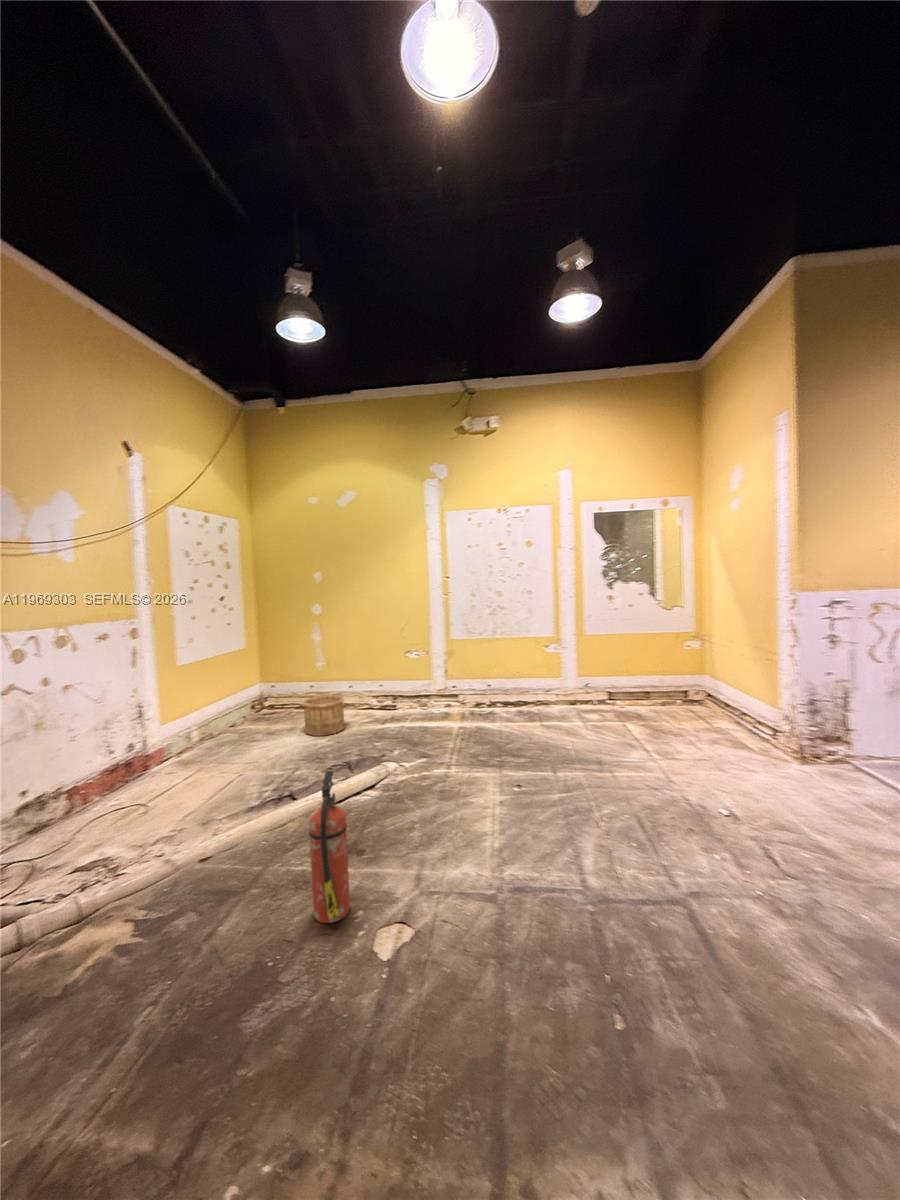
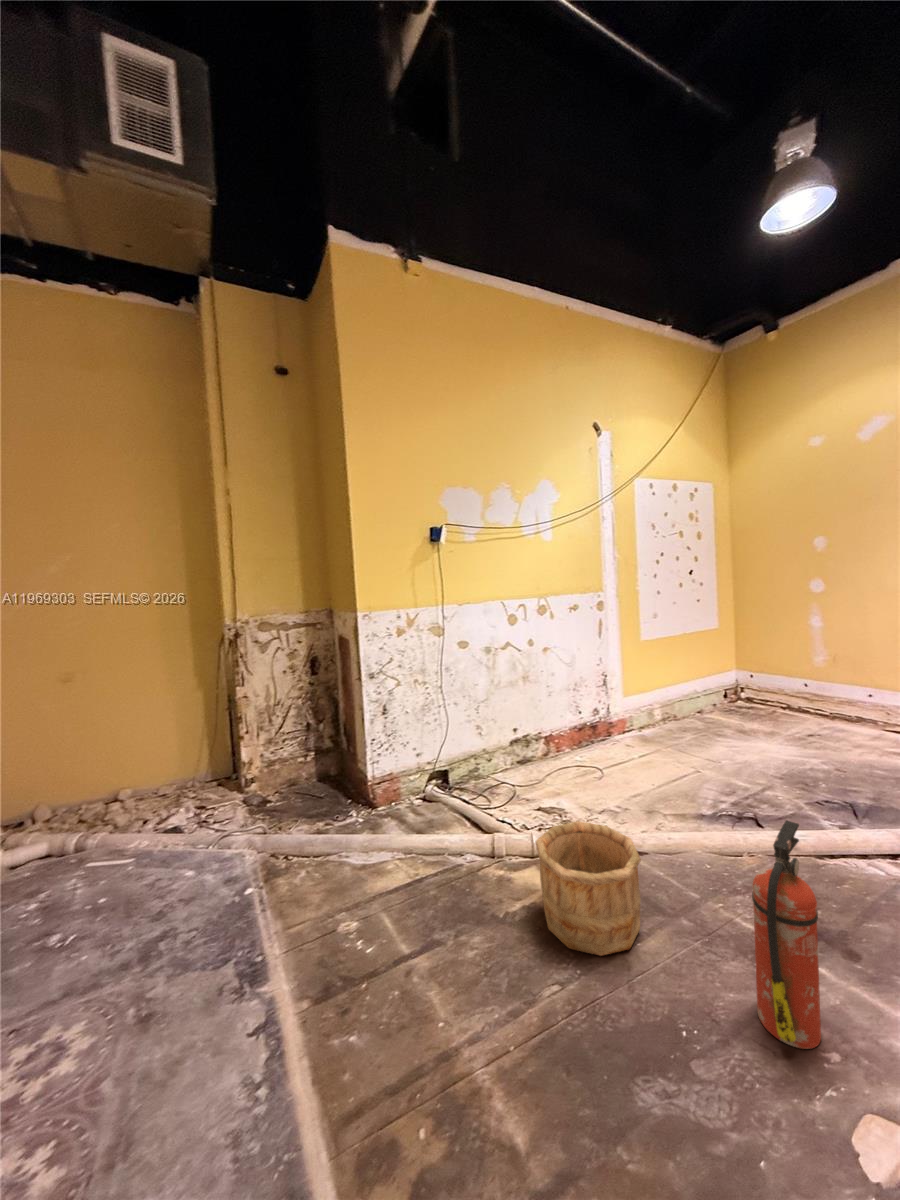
wooden bucket: present [303,695,344,736] -> present [536,821,641,956]

